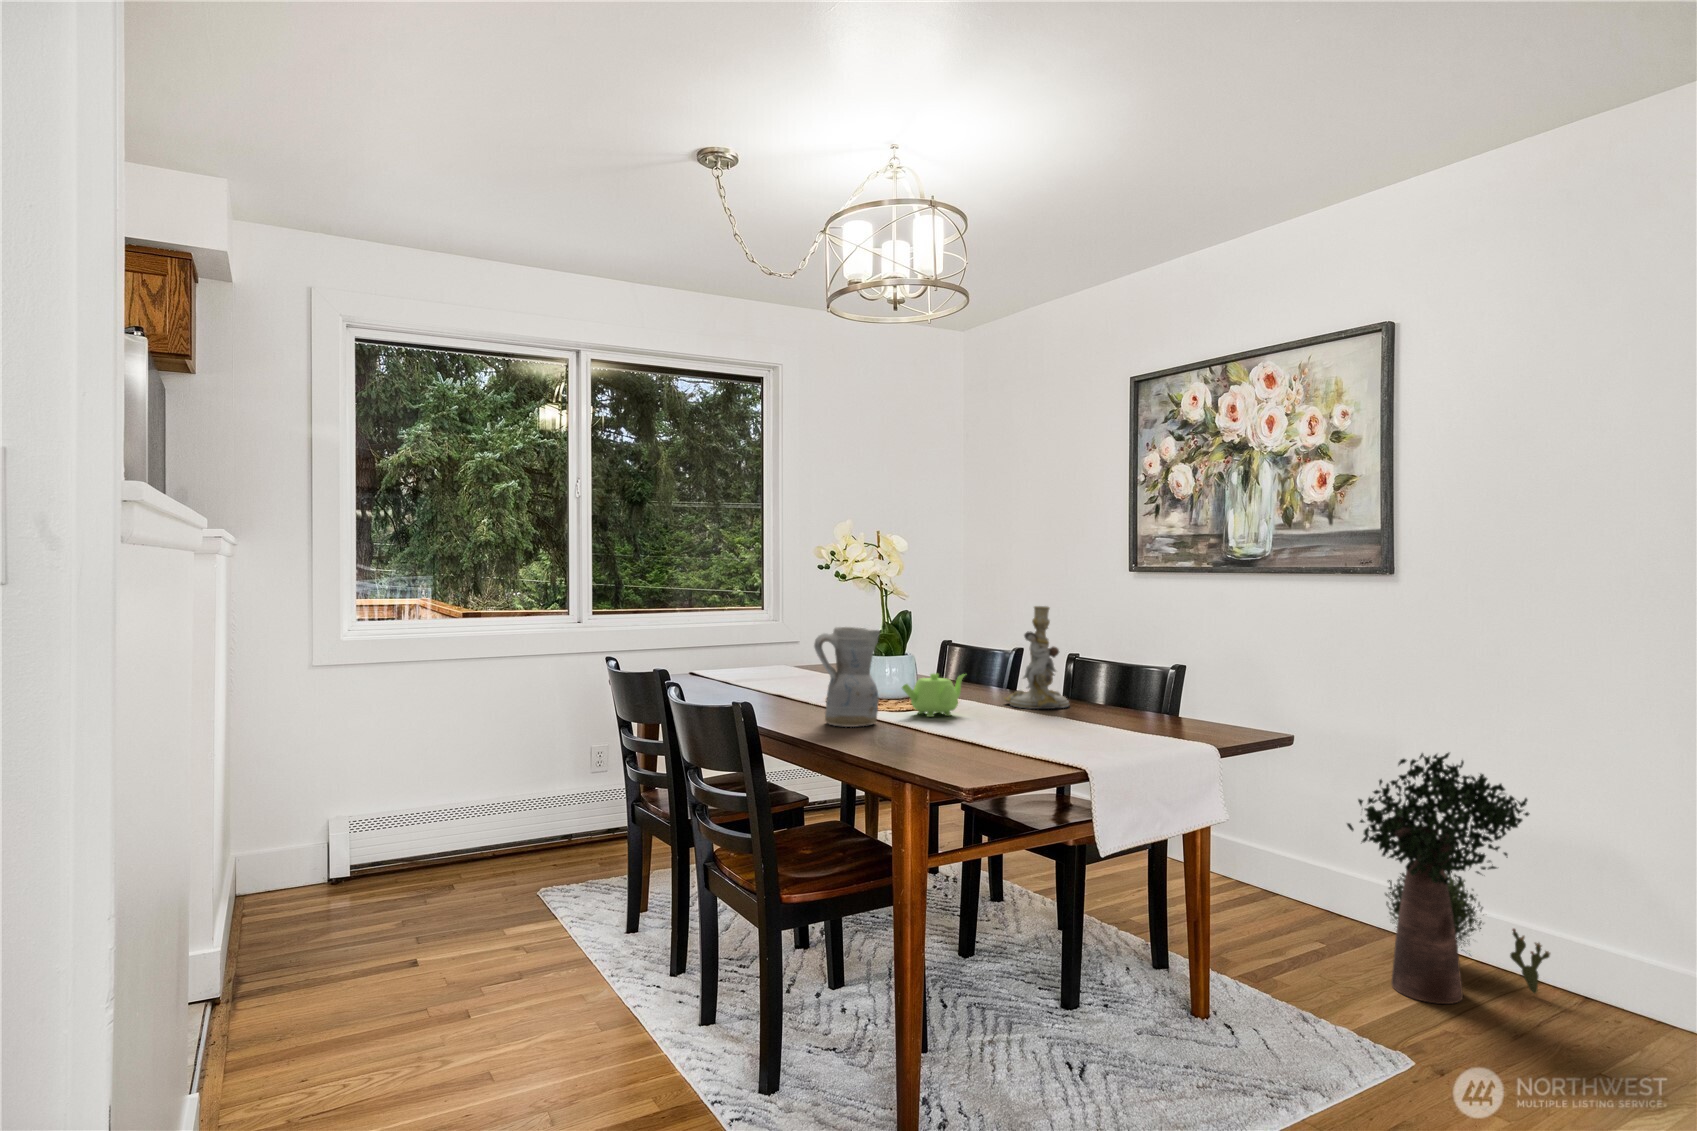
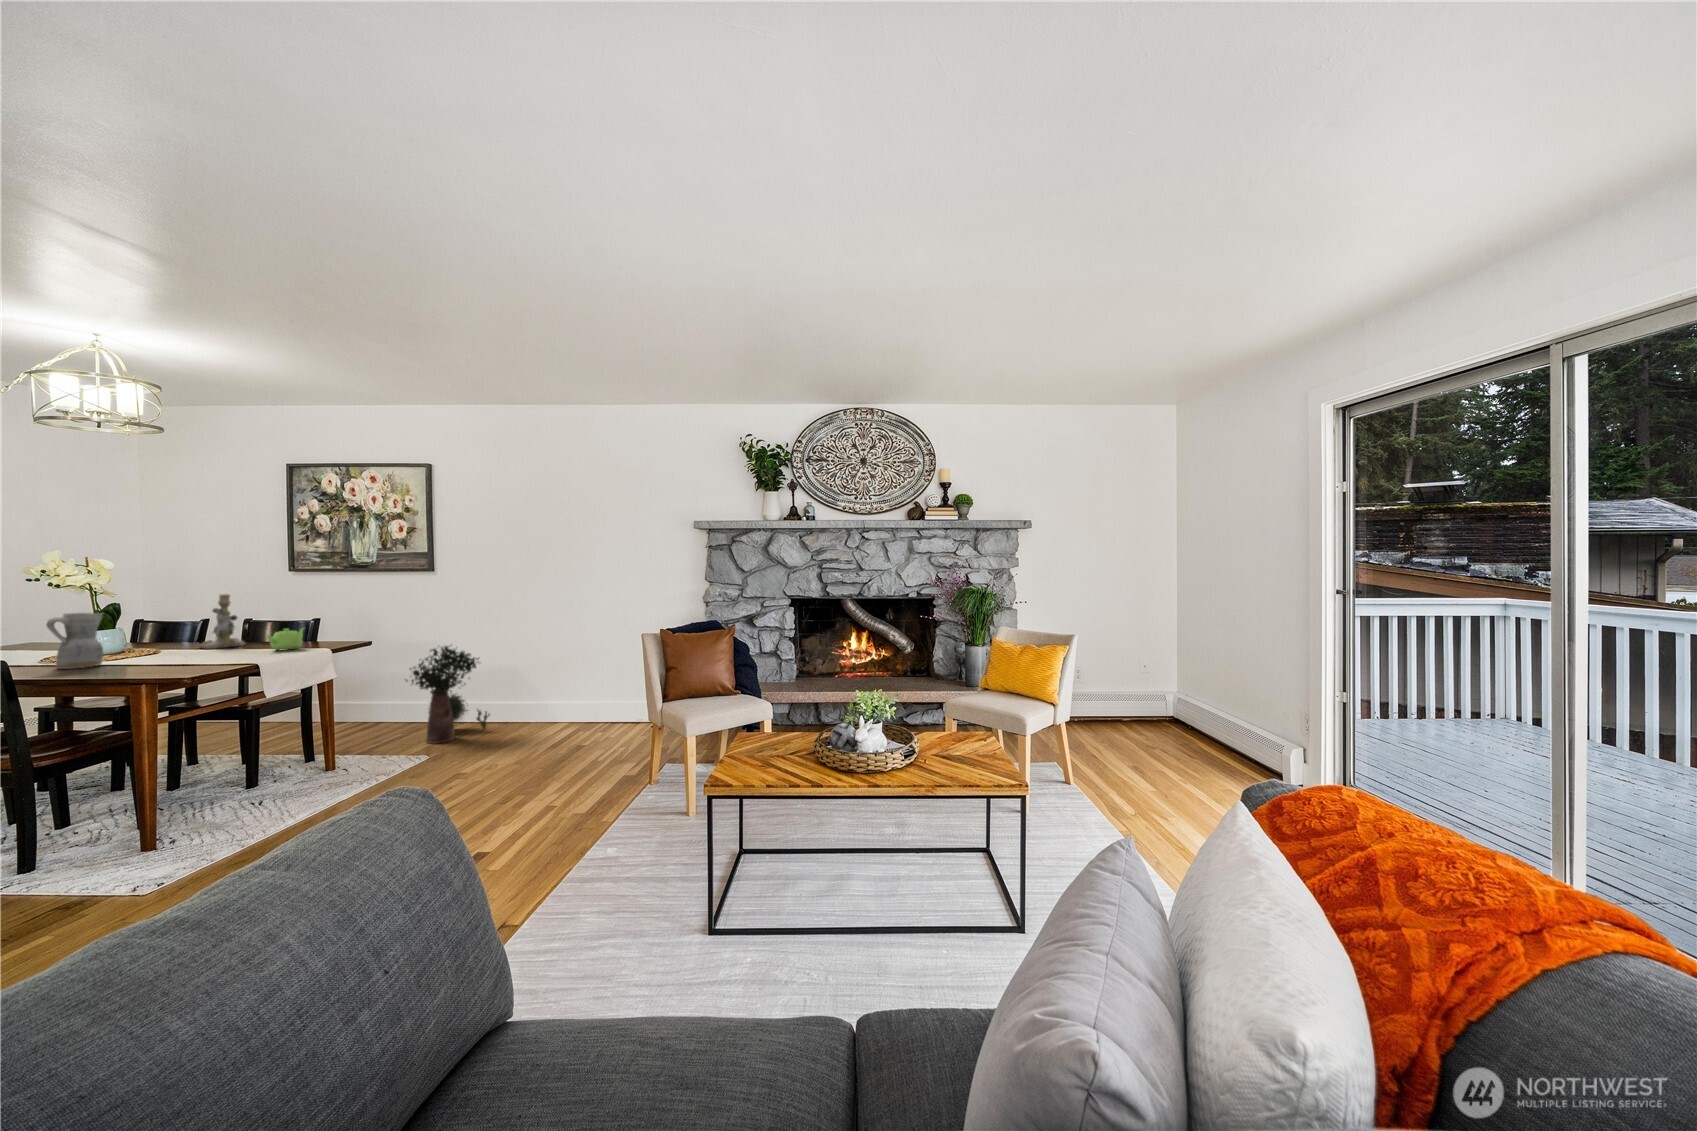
teapot: present [902,673,965,717] -> present [267,628,304,651]

